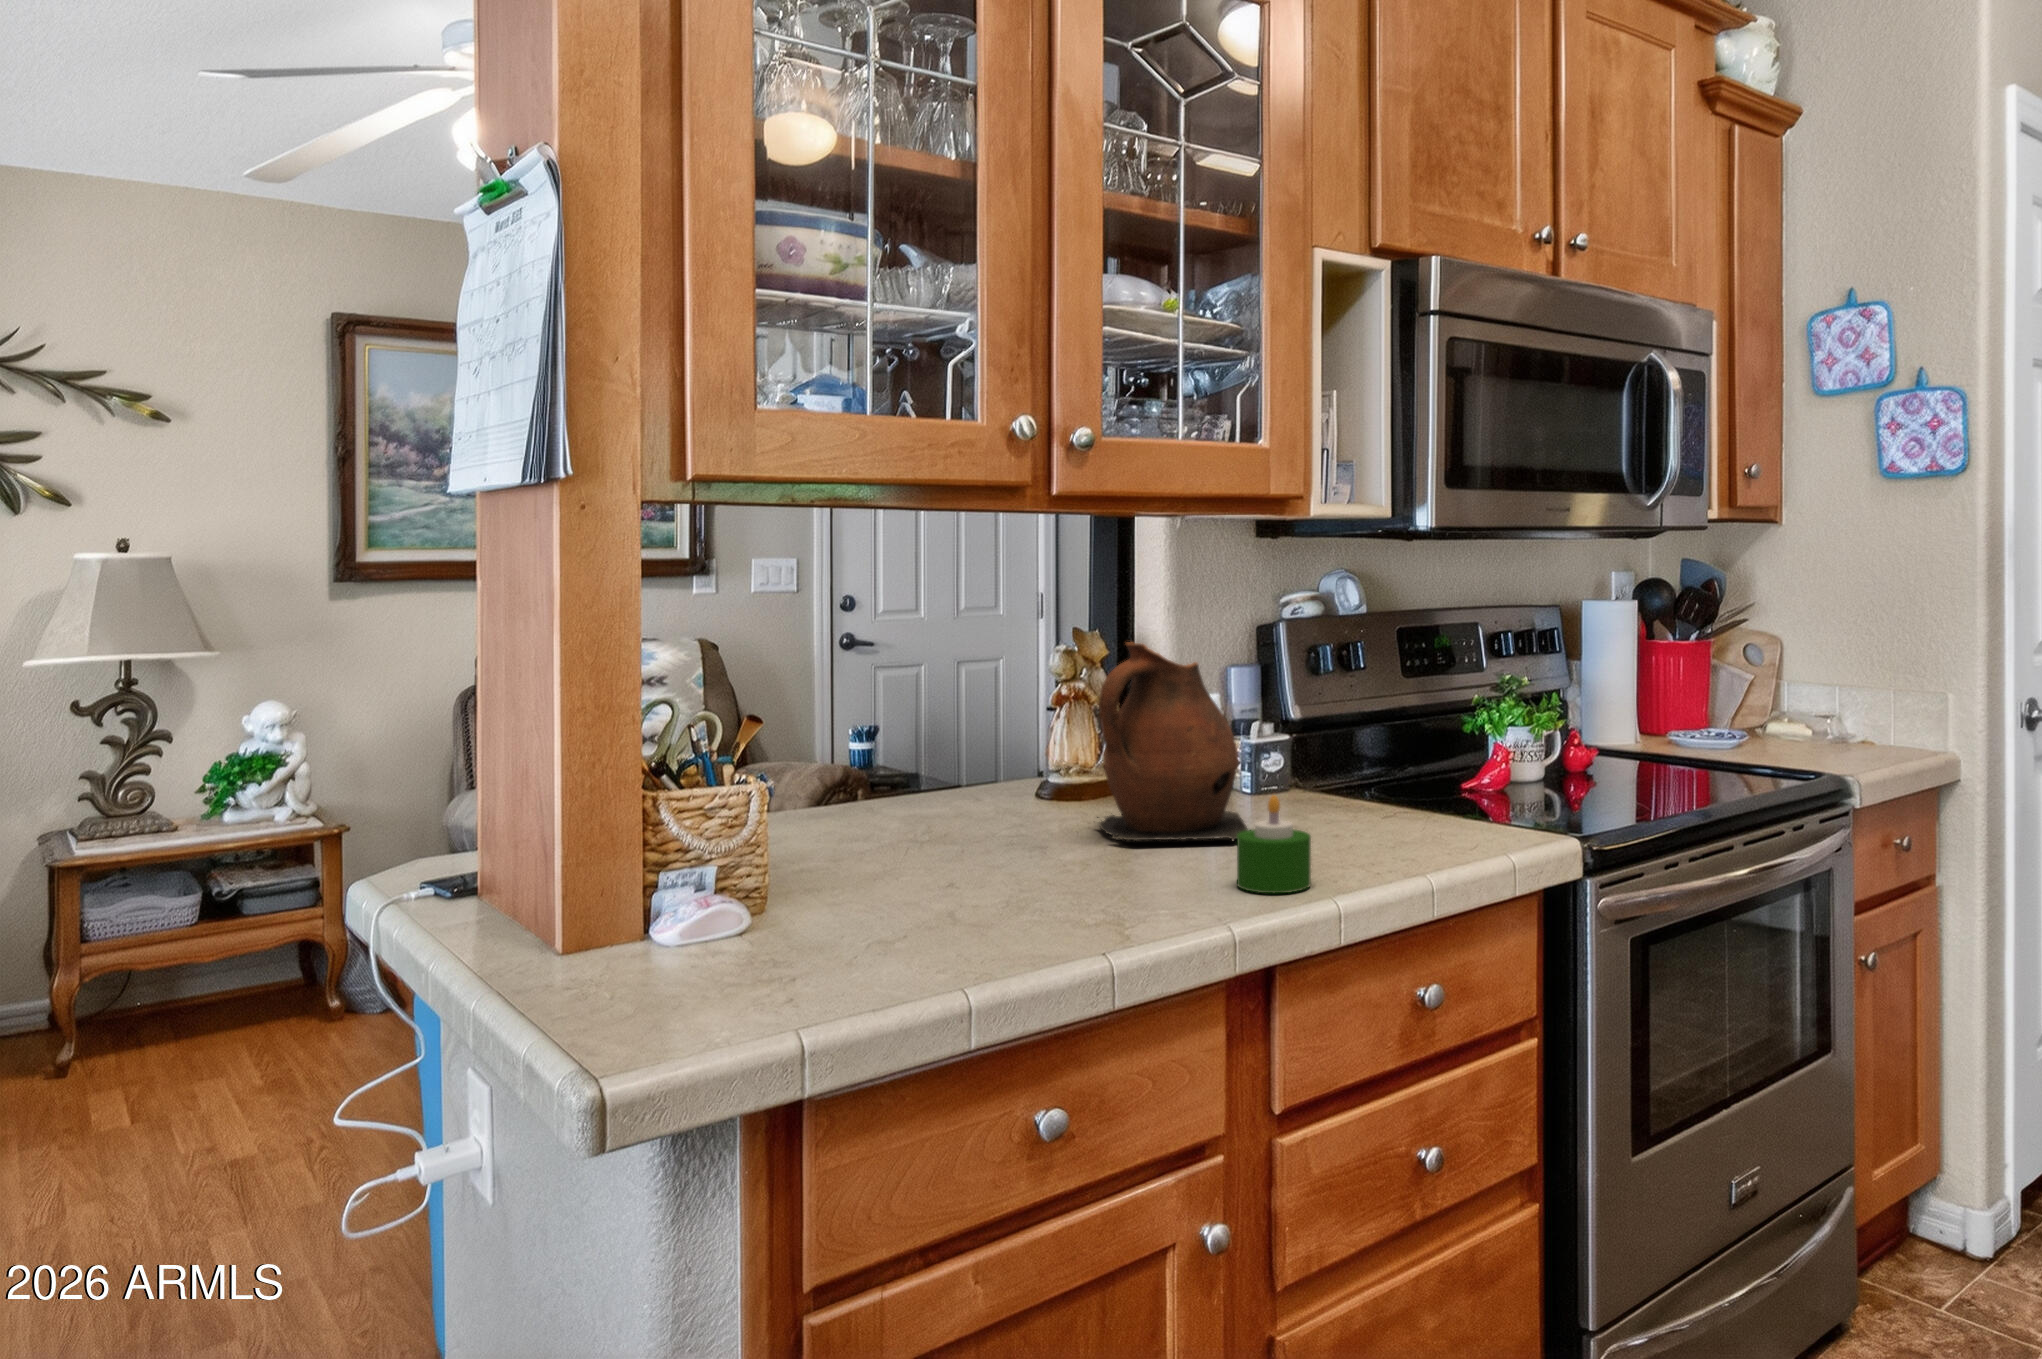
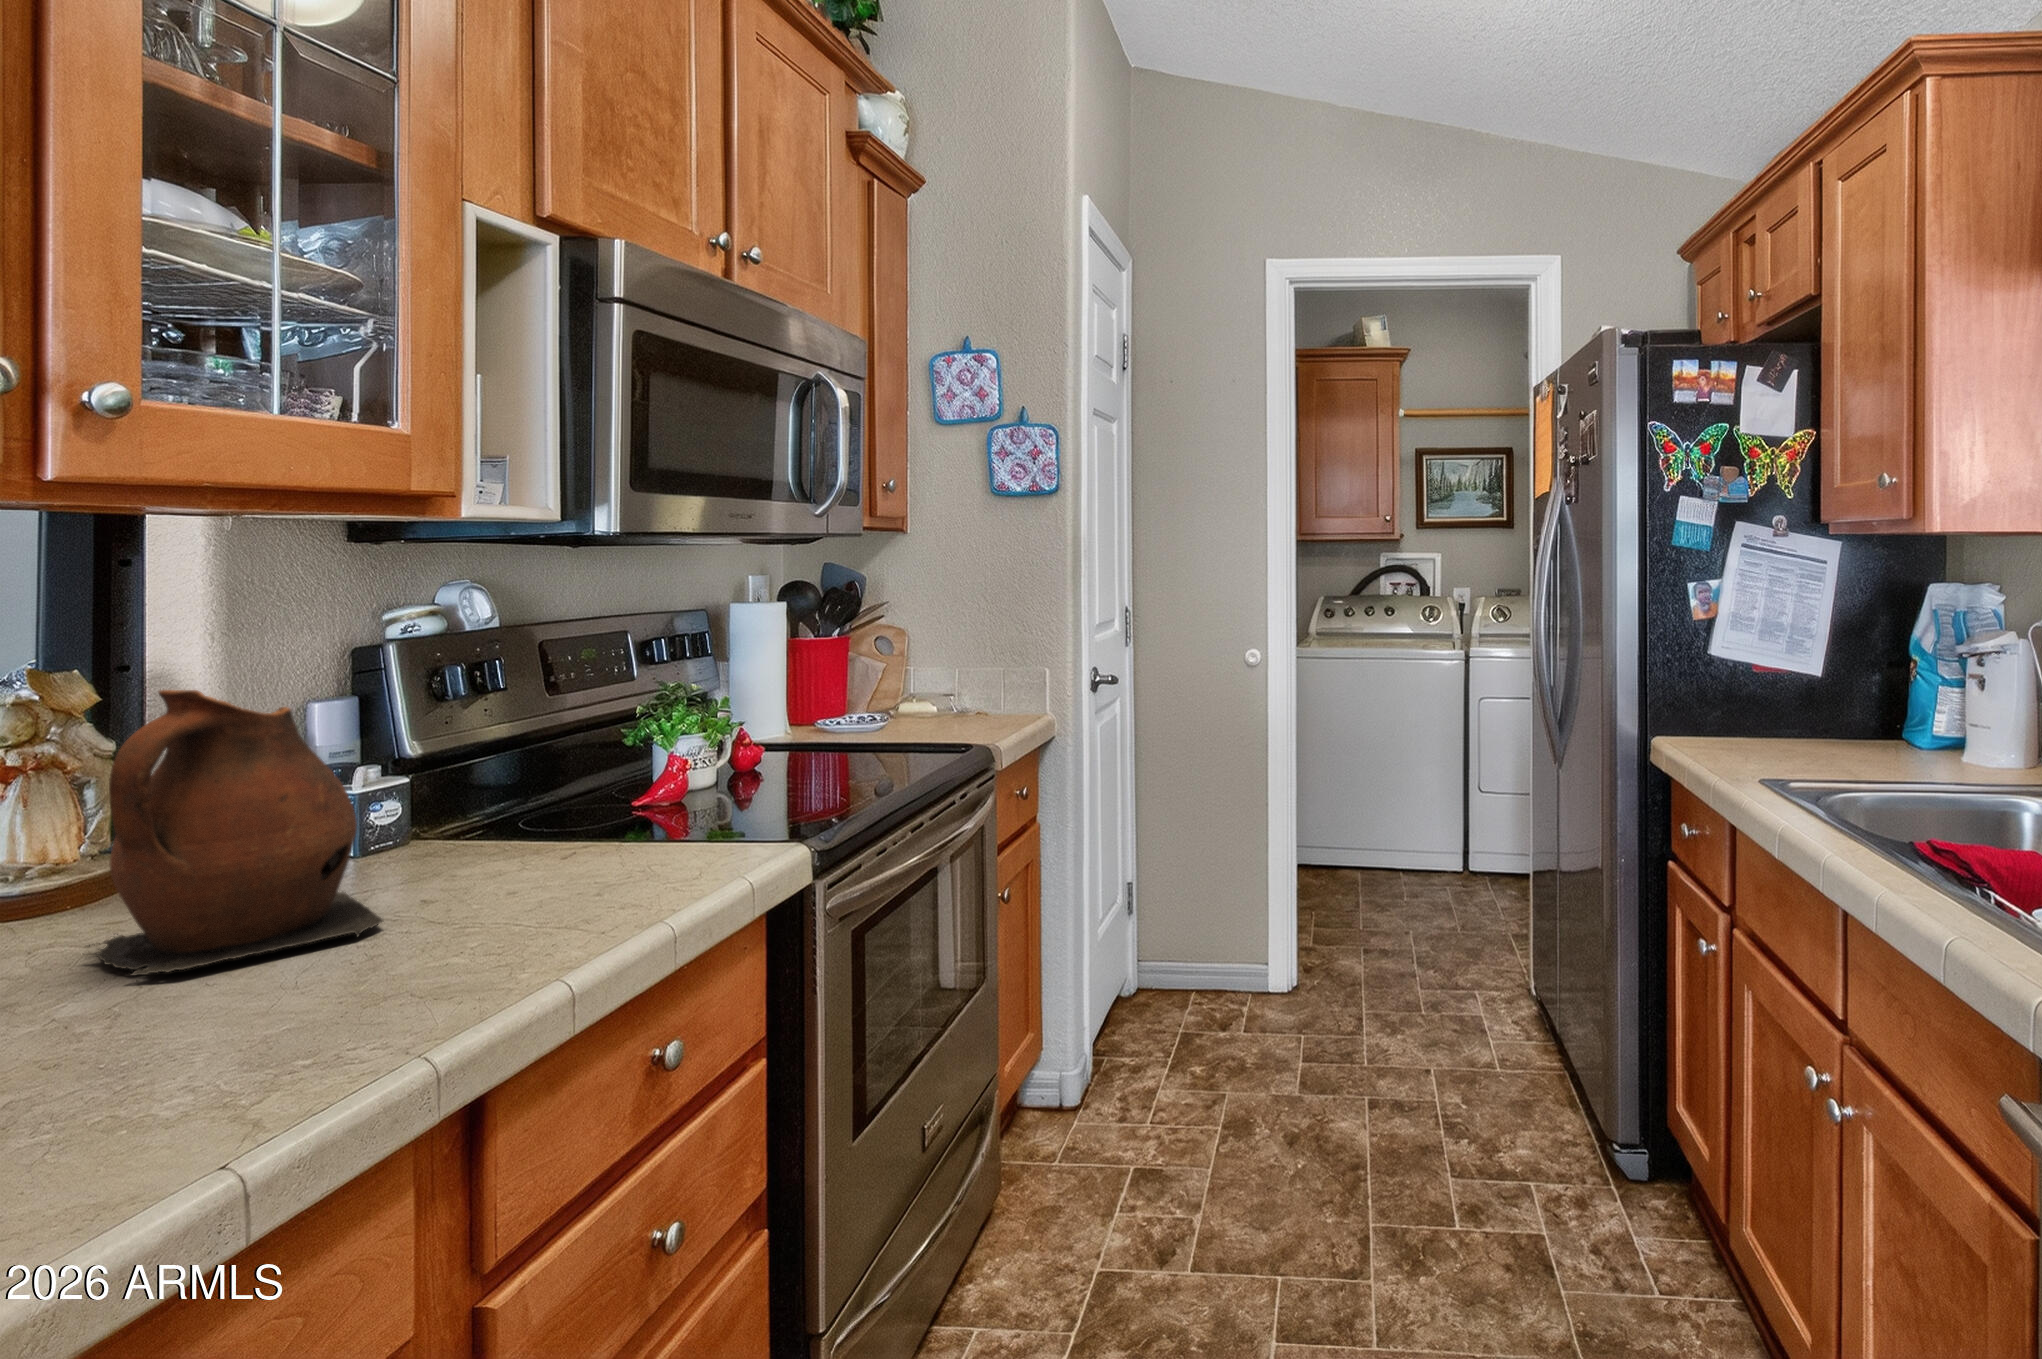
candle: present [1237,795,1311,893] -> none [397,871,516,1006]

